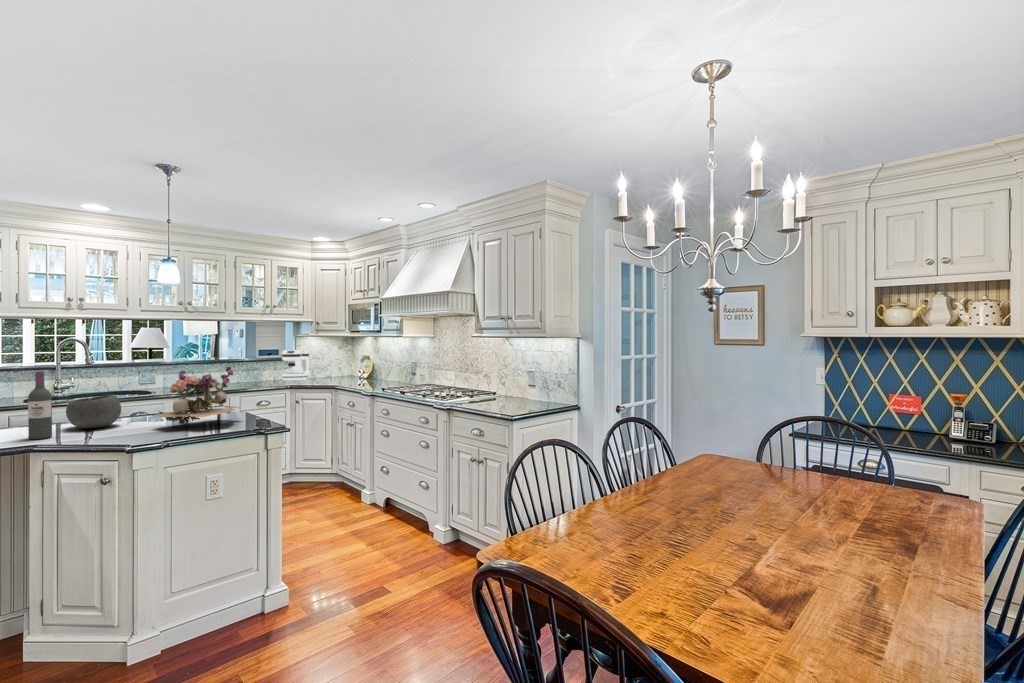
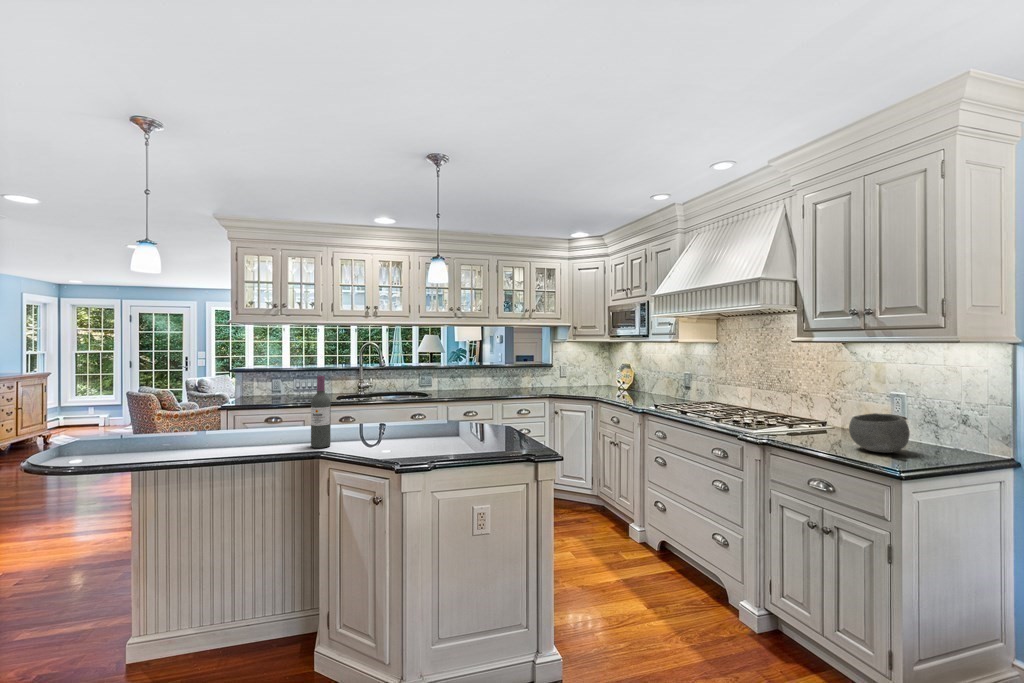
coffee maker: present [282,350,309,381] -> none [540,356,566,388]
flower arrangement: present [153,365,241,425] -> none [419,373,508,444]
bowl: present [66,395,121,428] -> present [849,413,910,453]

